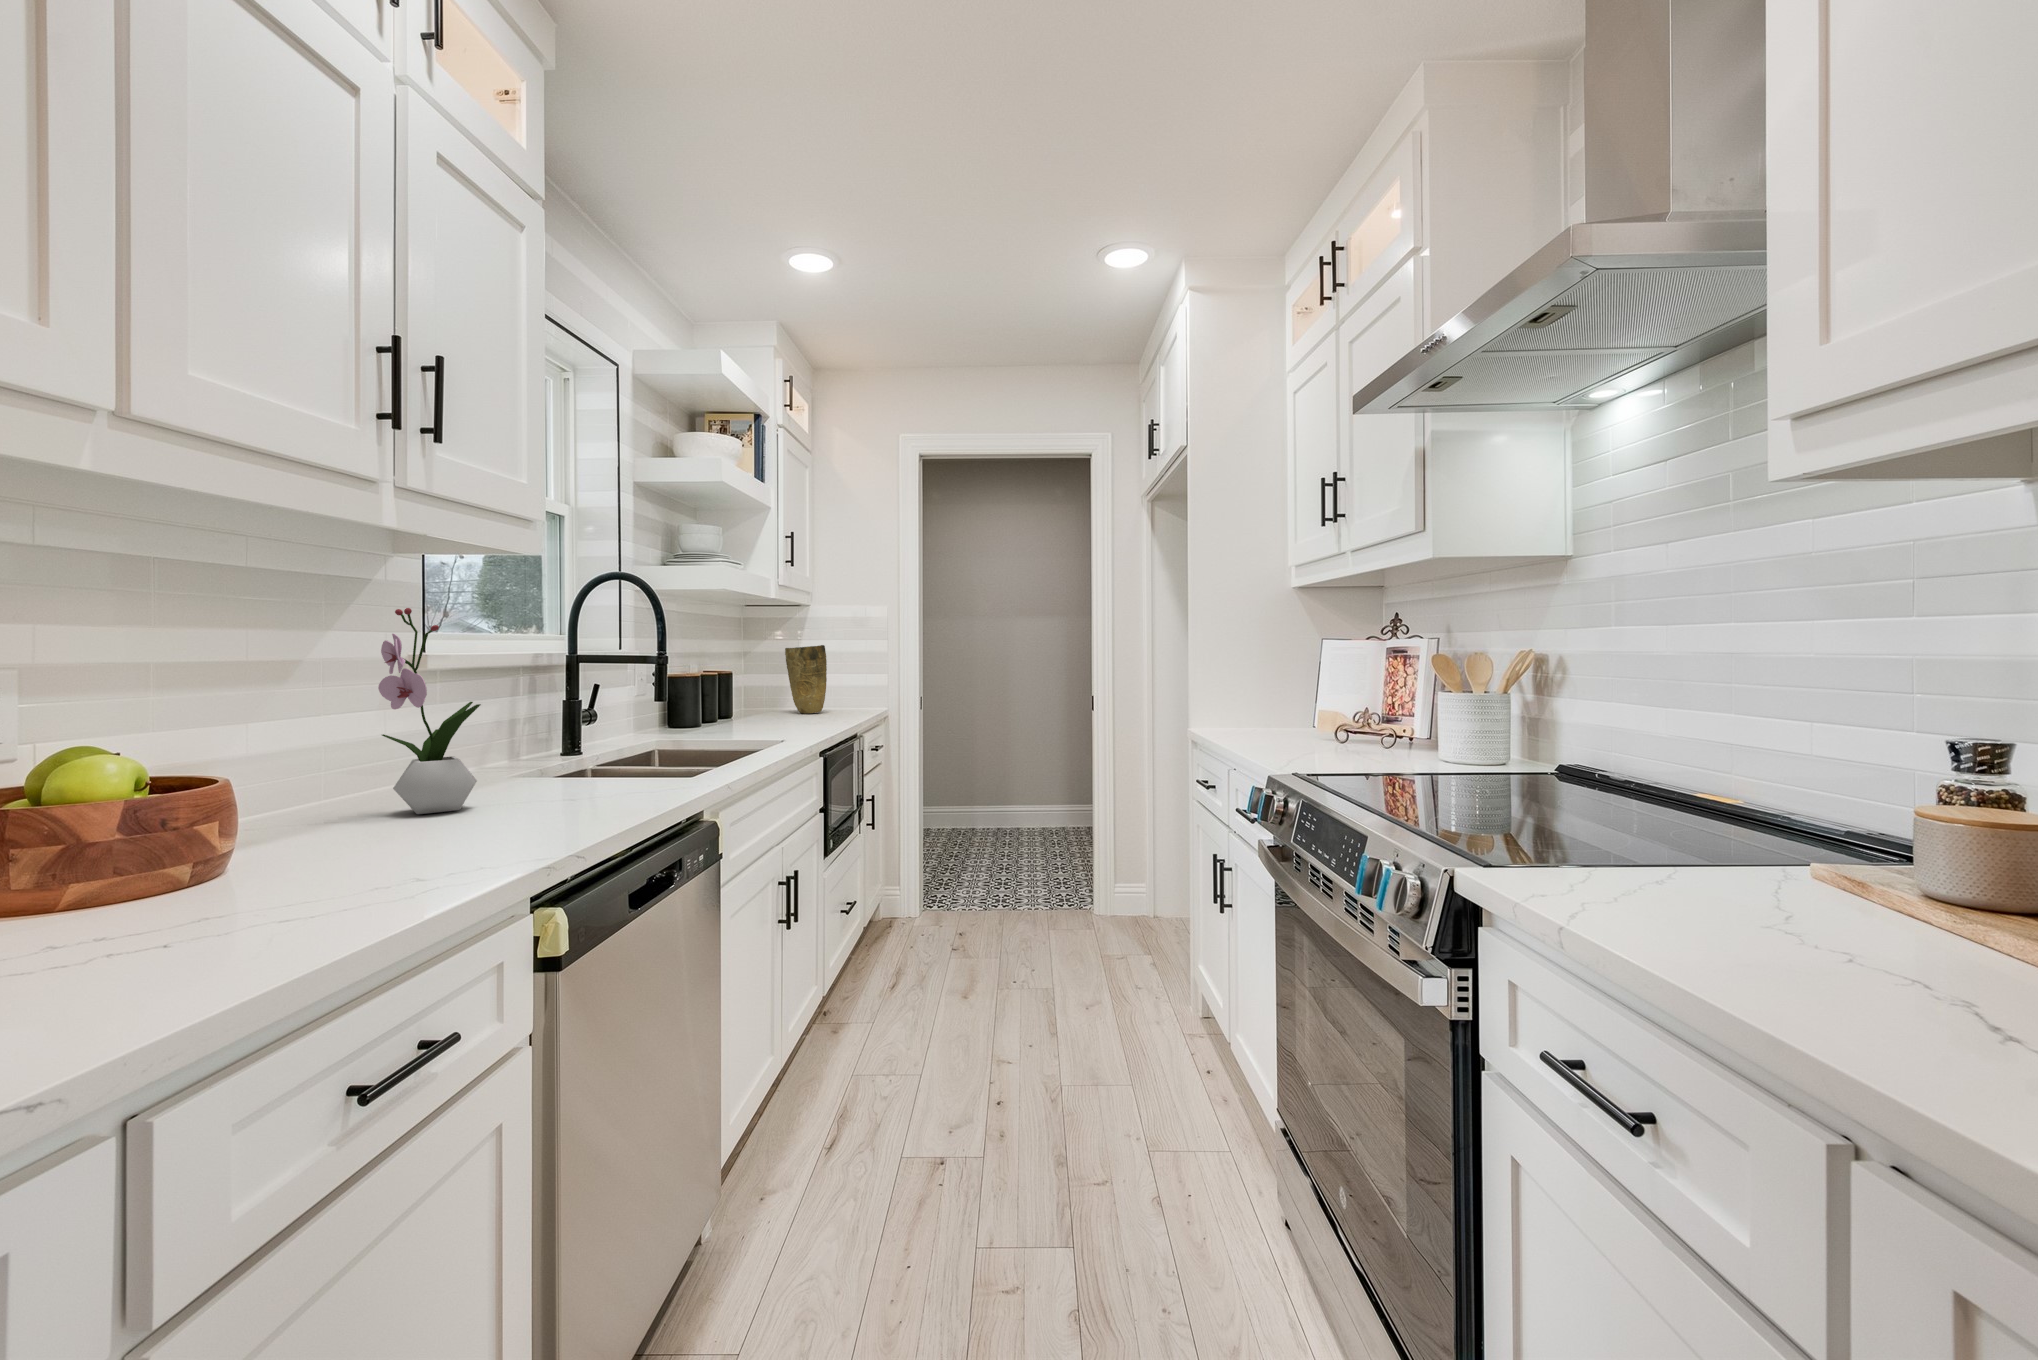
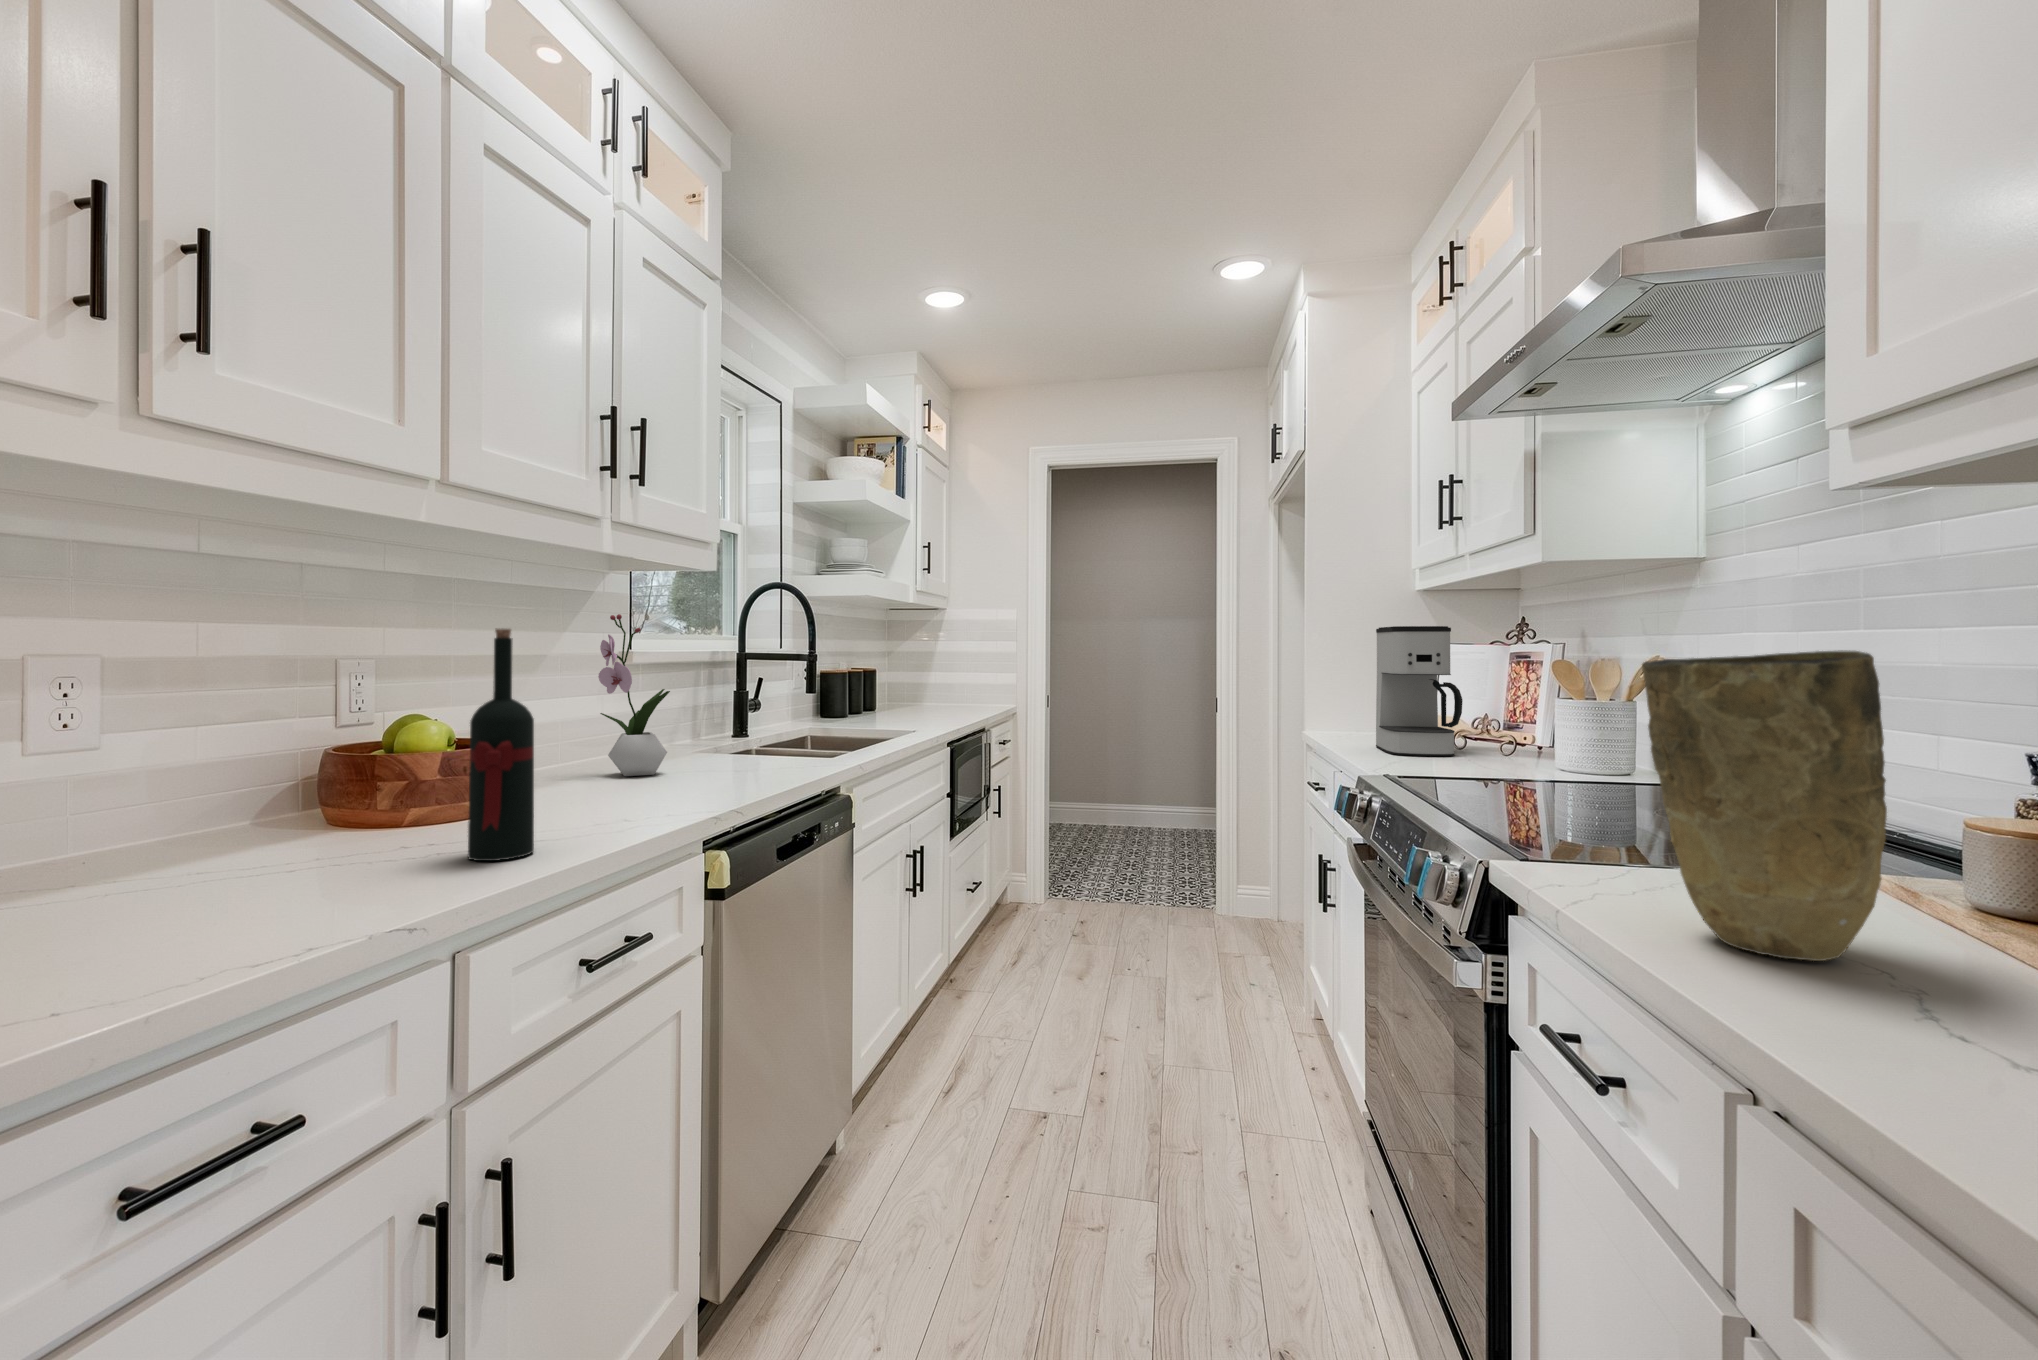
coffee maker: none [1264,621,1347,751] -> present [1376,626,1463,756]
wine bottle: none [157,624,270,966] -> present [468,629,534,861]
vase: present [785,645,827,714] -> present [1642,650,1887,961]

